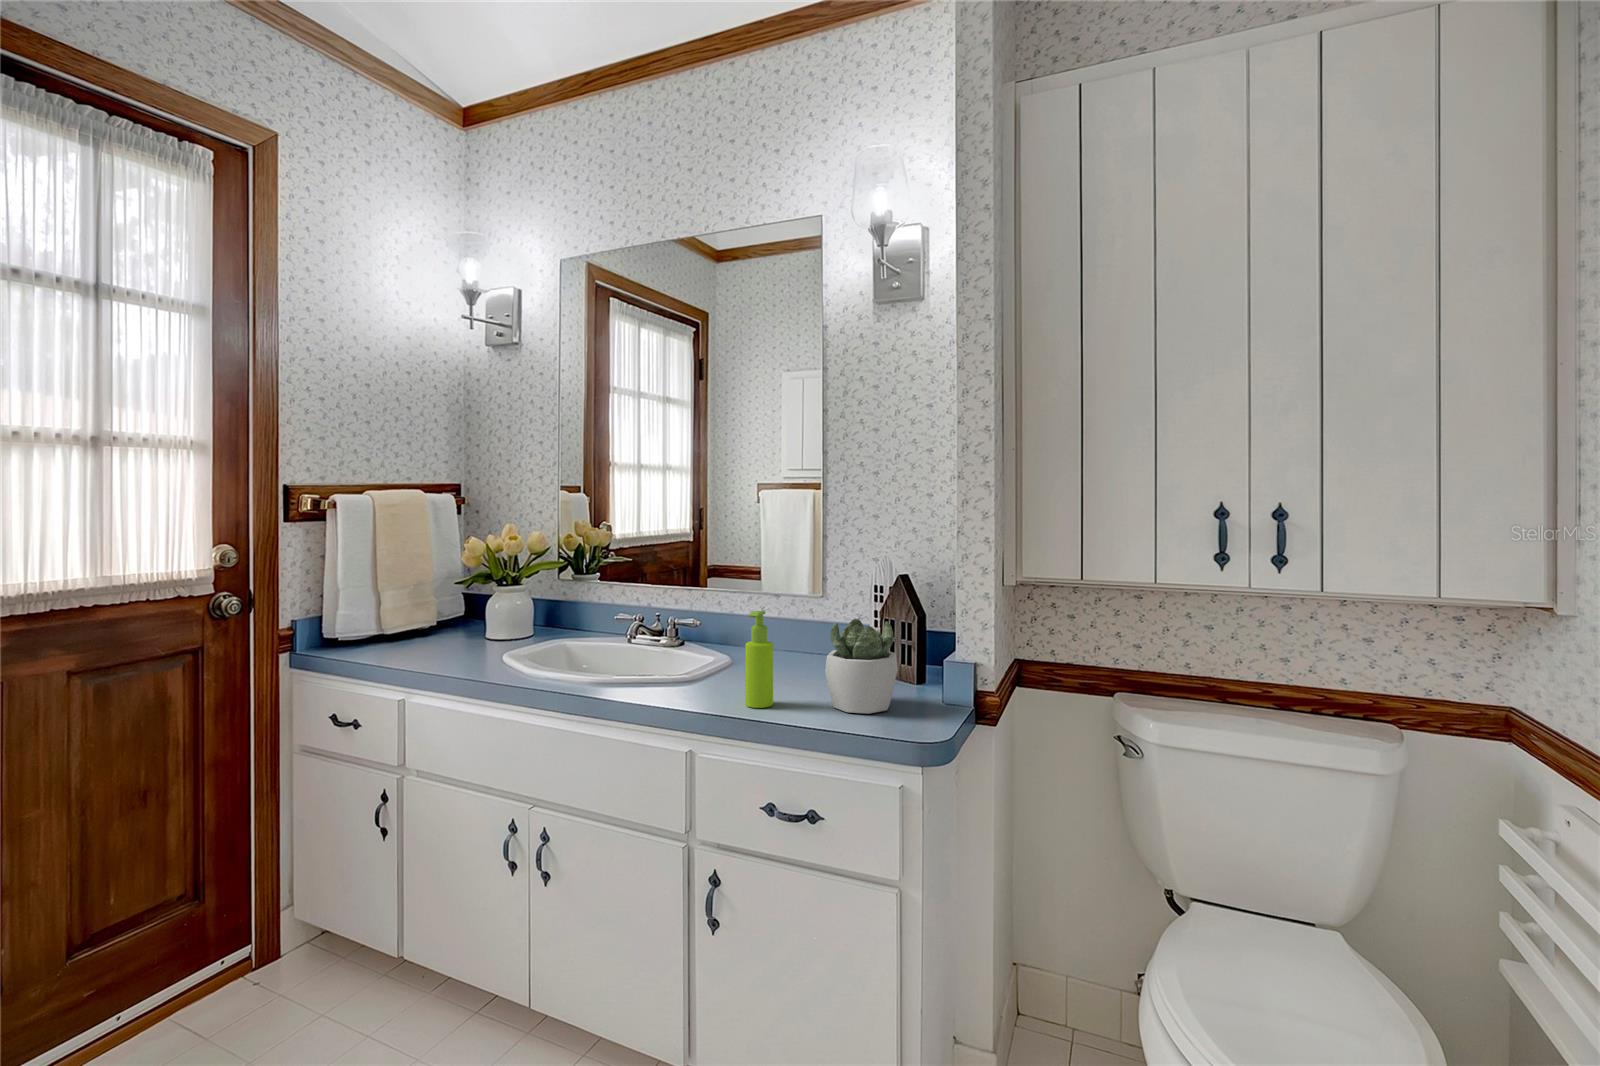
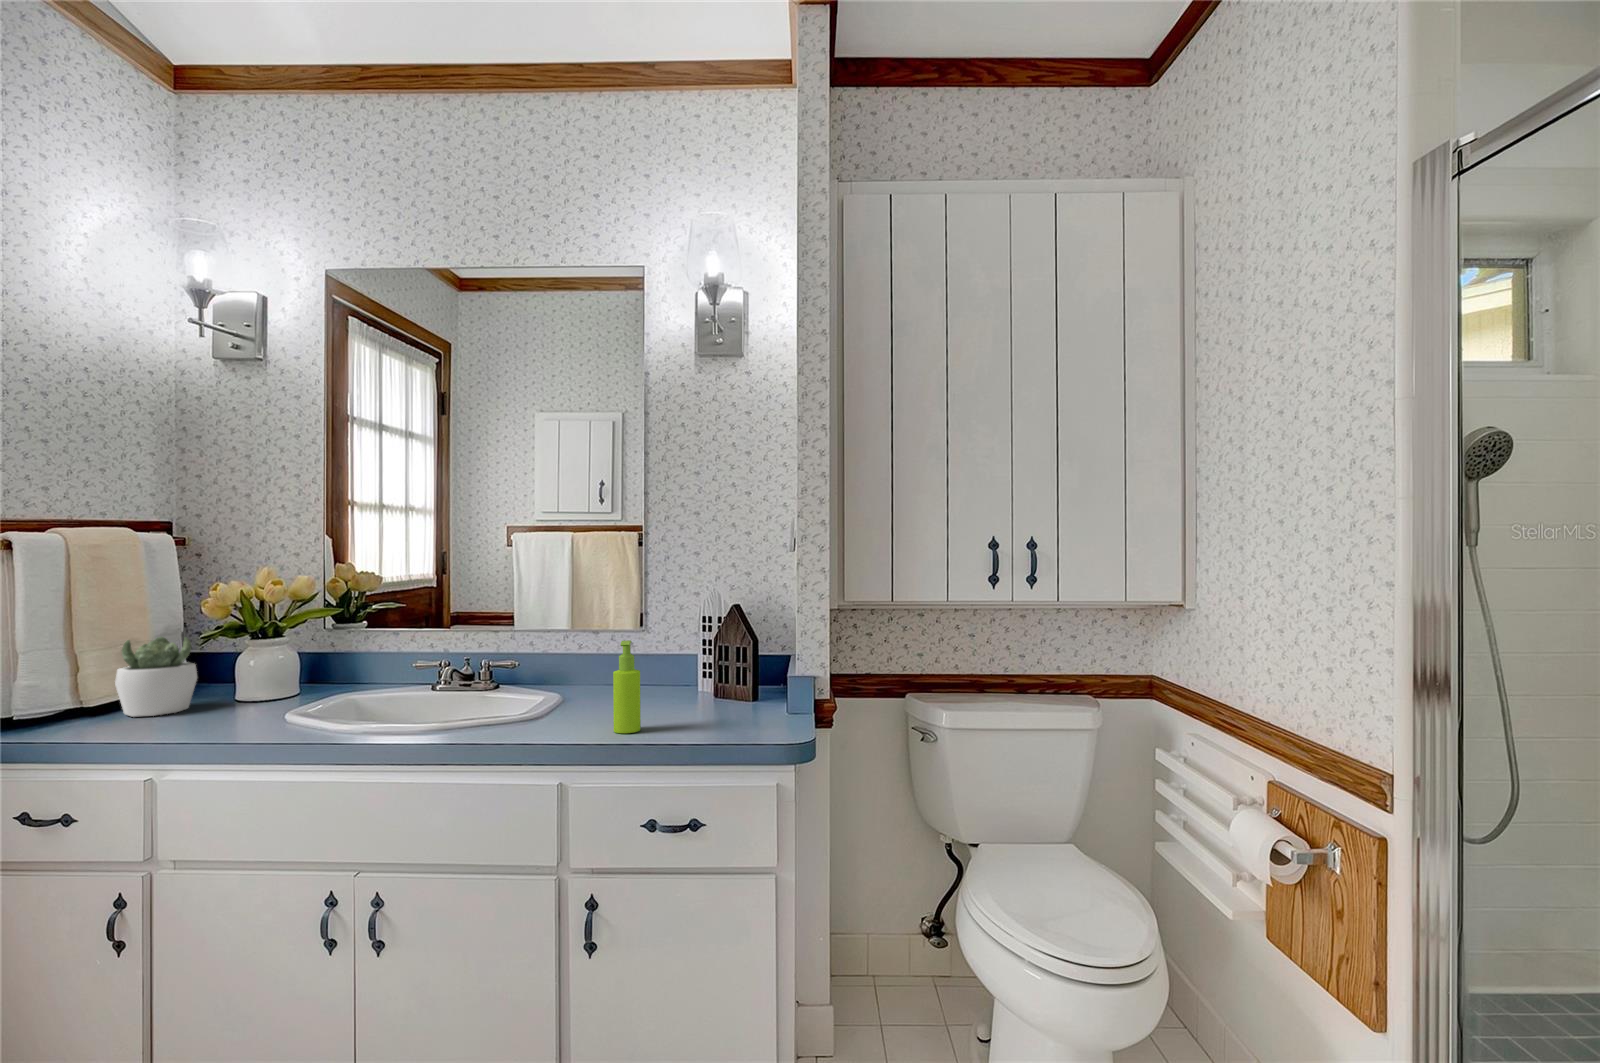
succulent plant: present [825,618,898,714] -> present [115,637,197,717]

